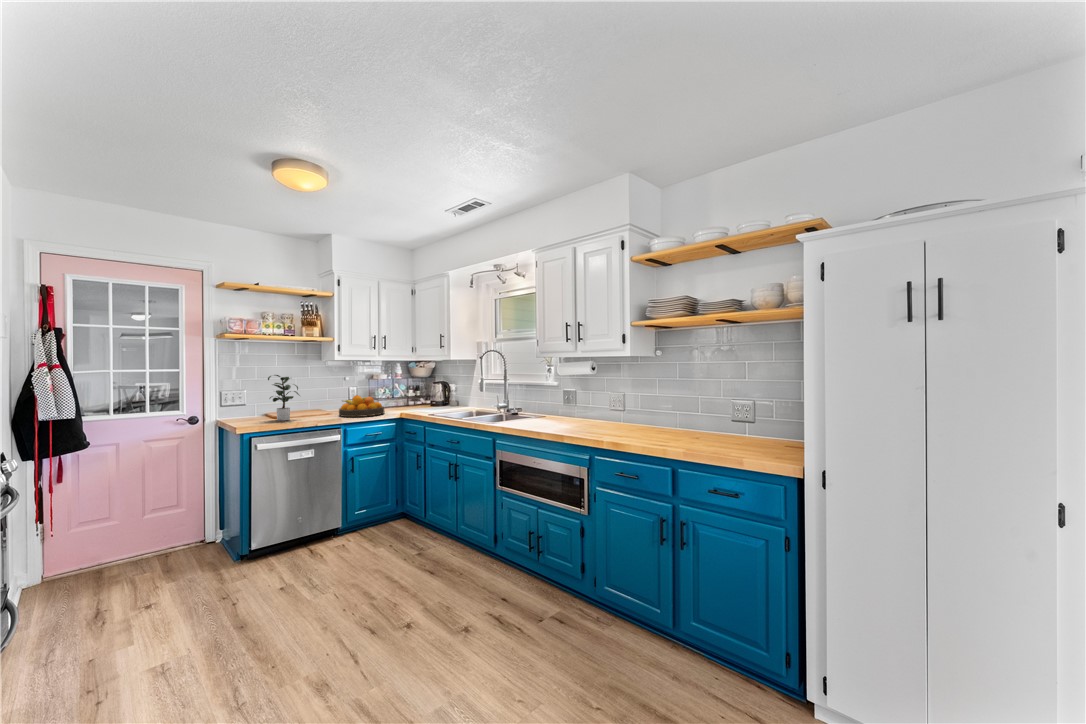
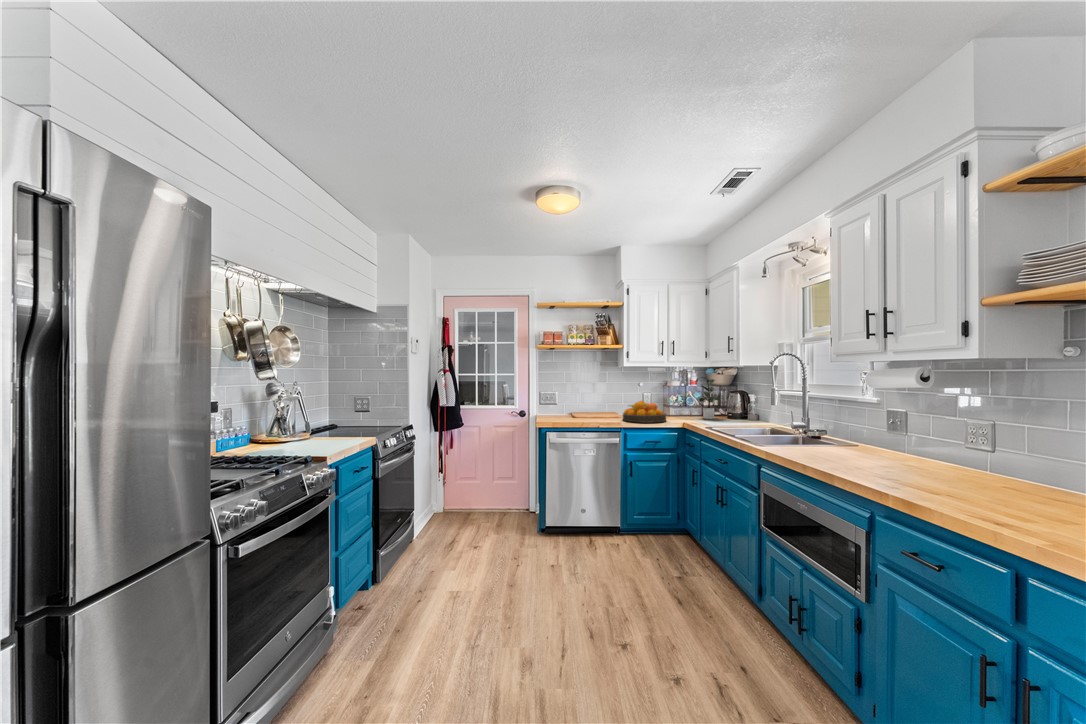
potted plant: present [268,375,300,421] -> present [696,377,721,419]

